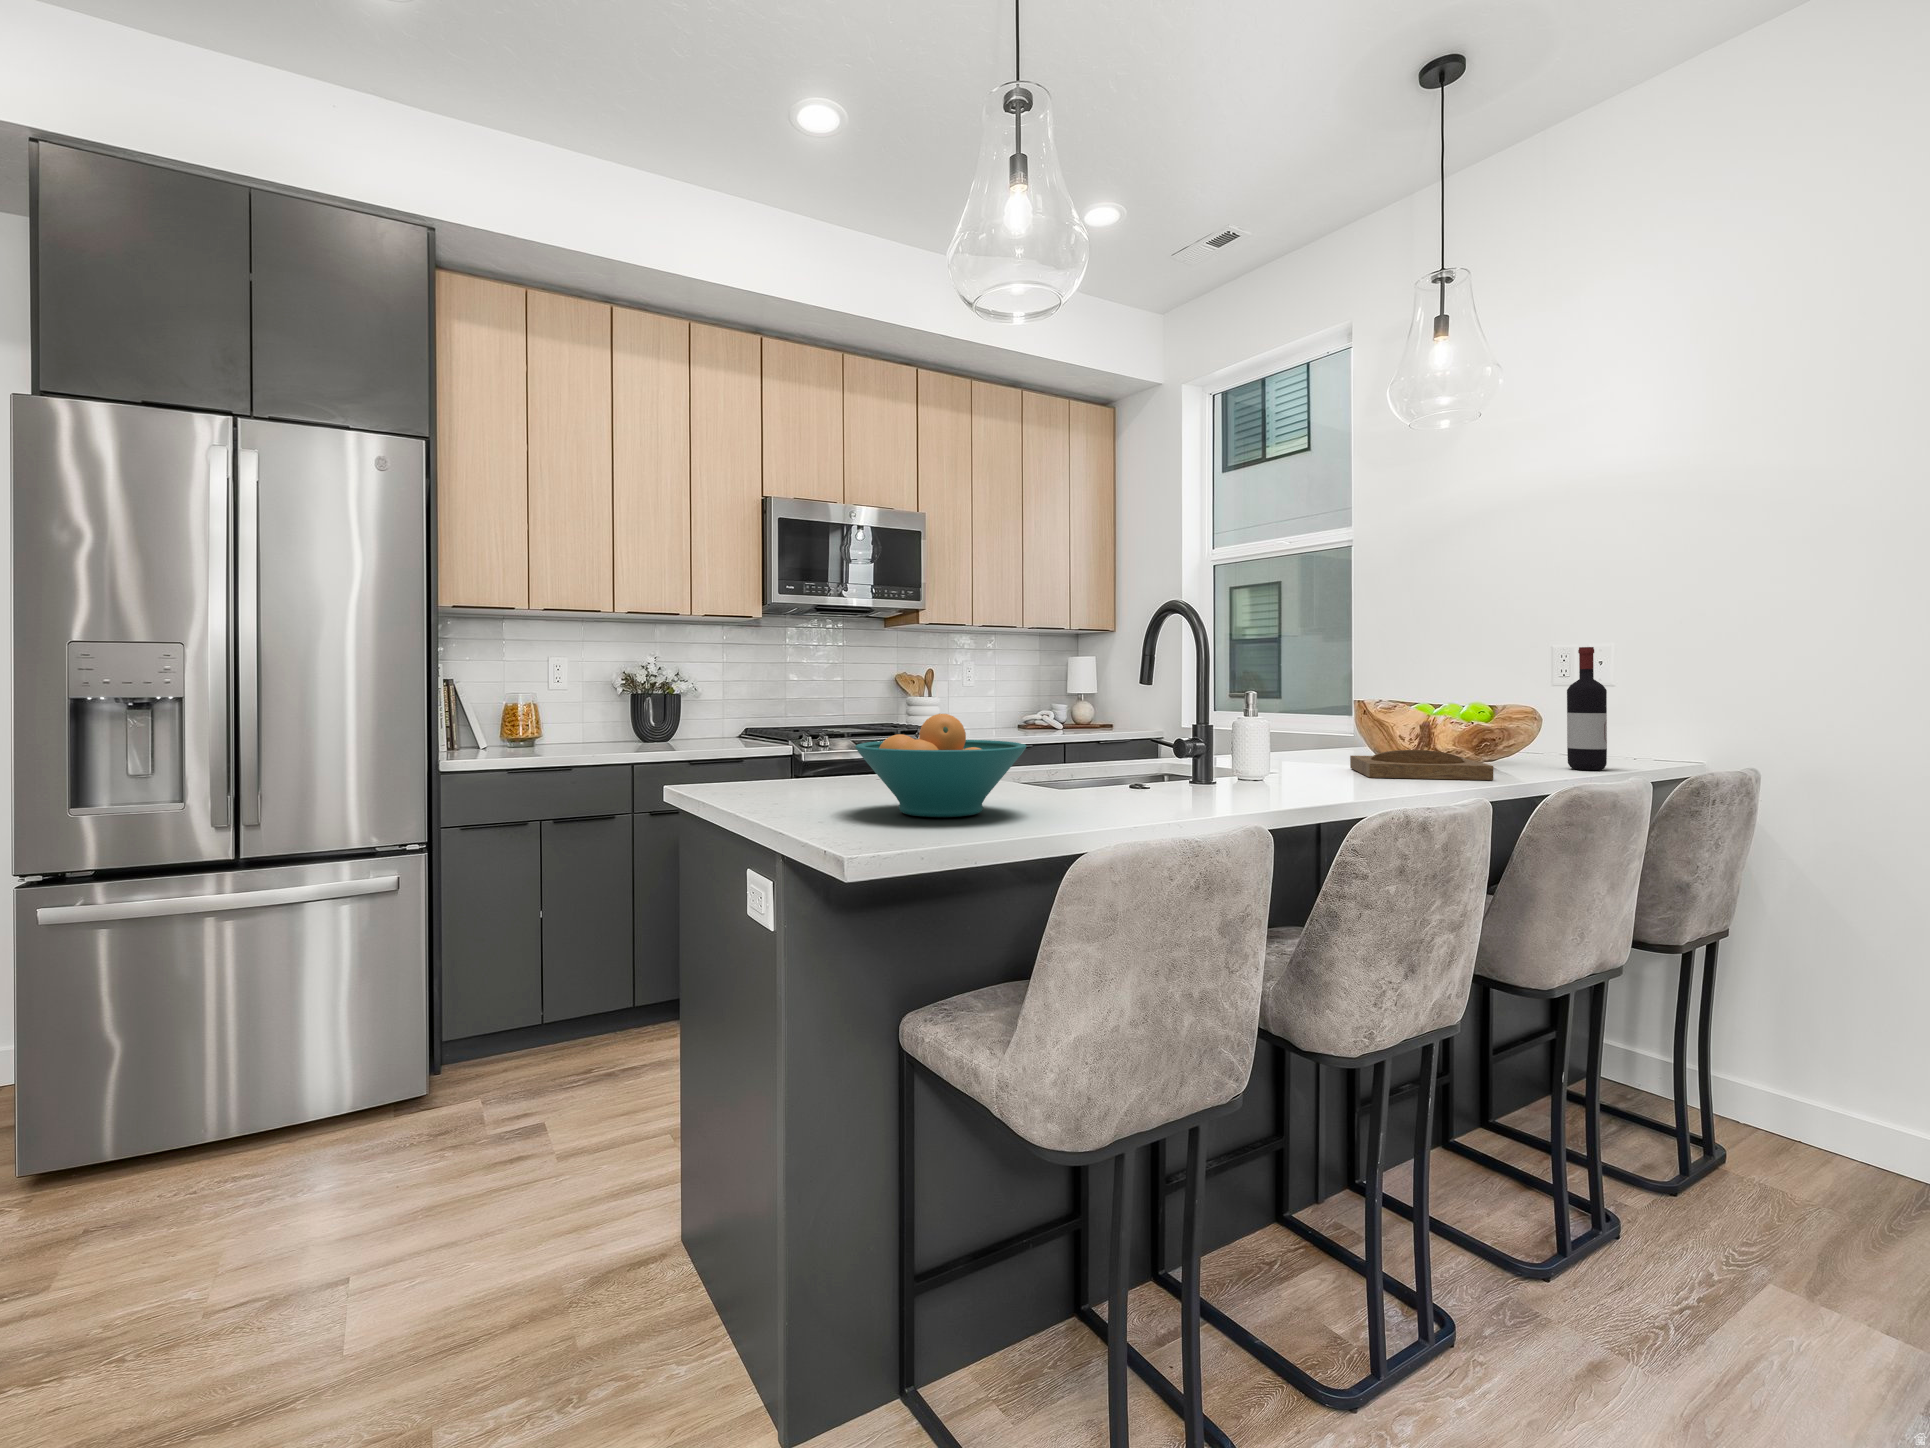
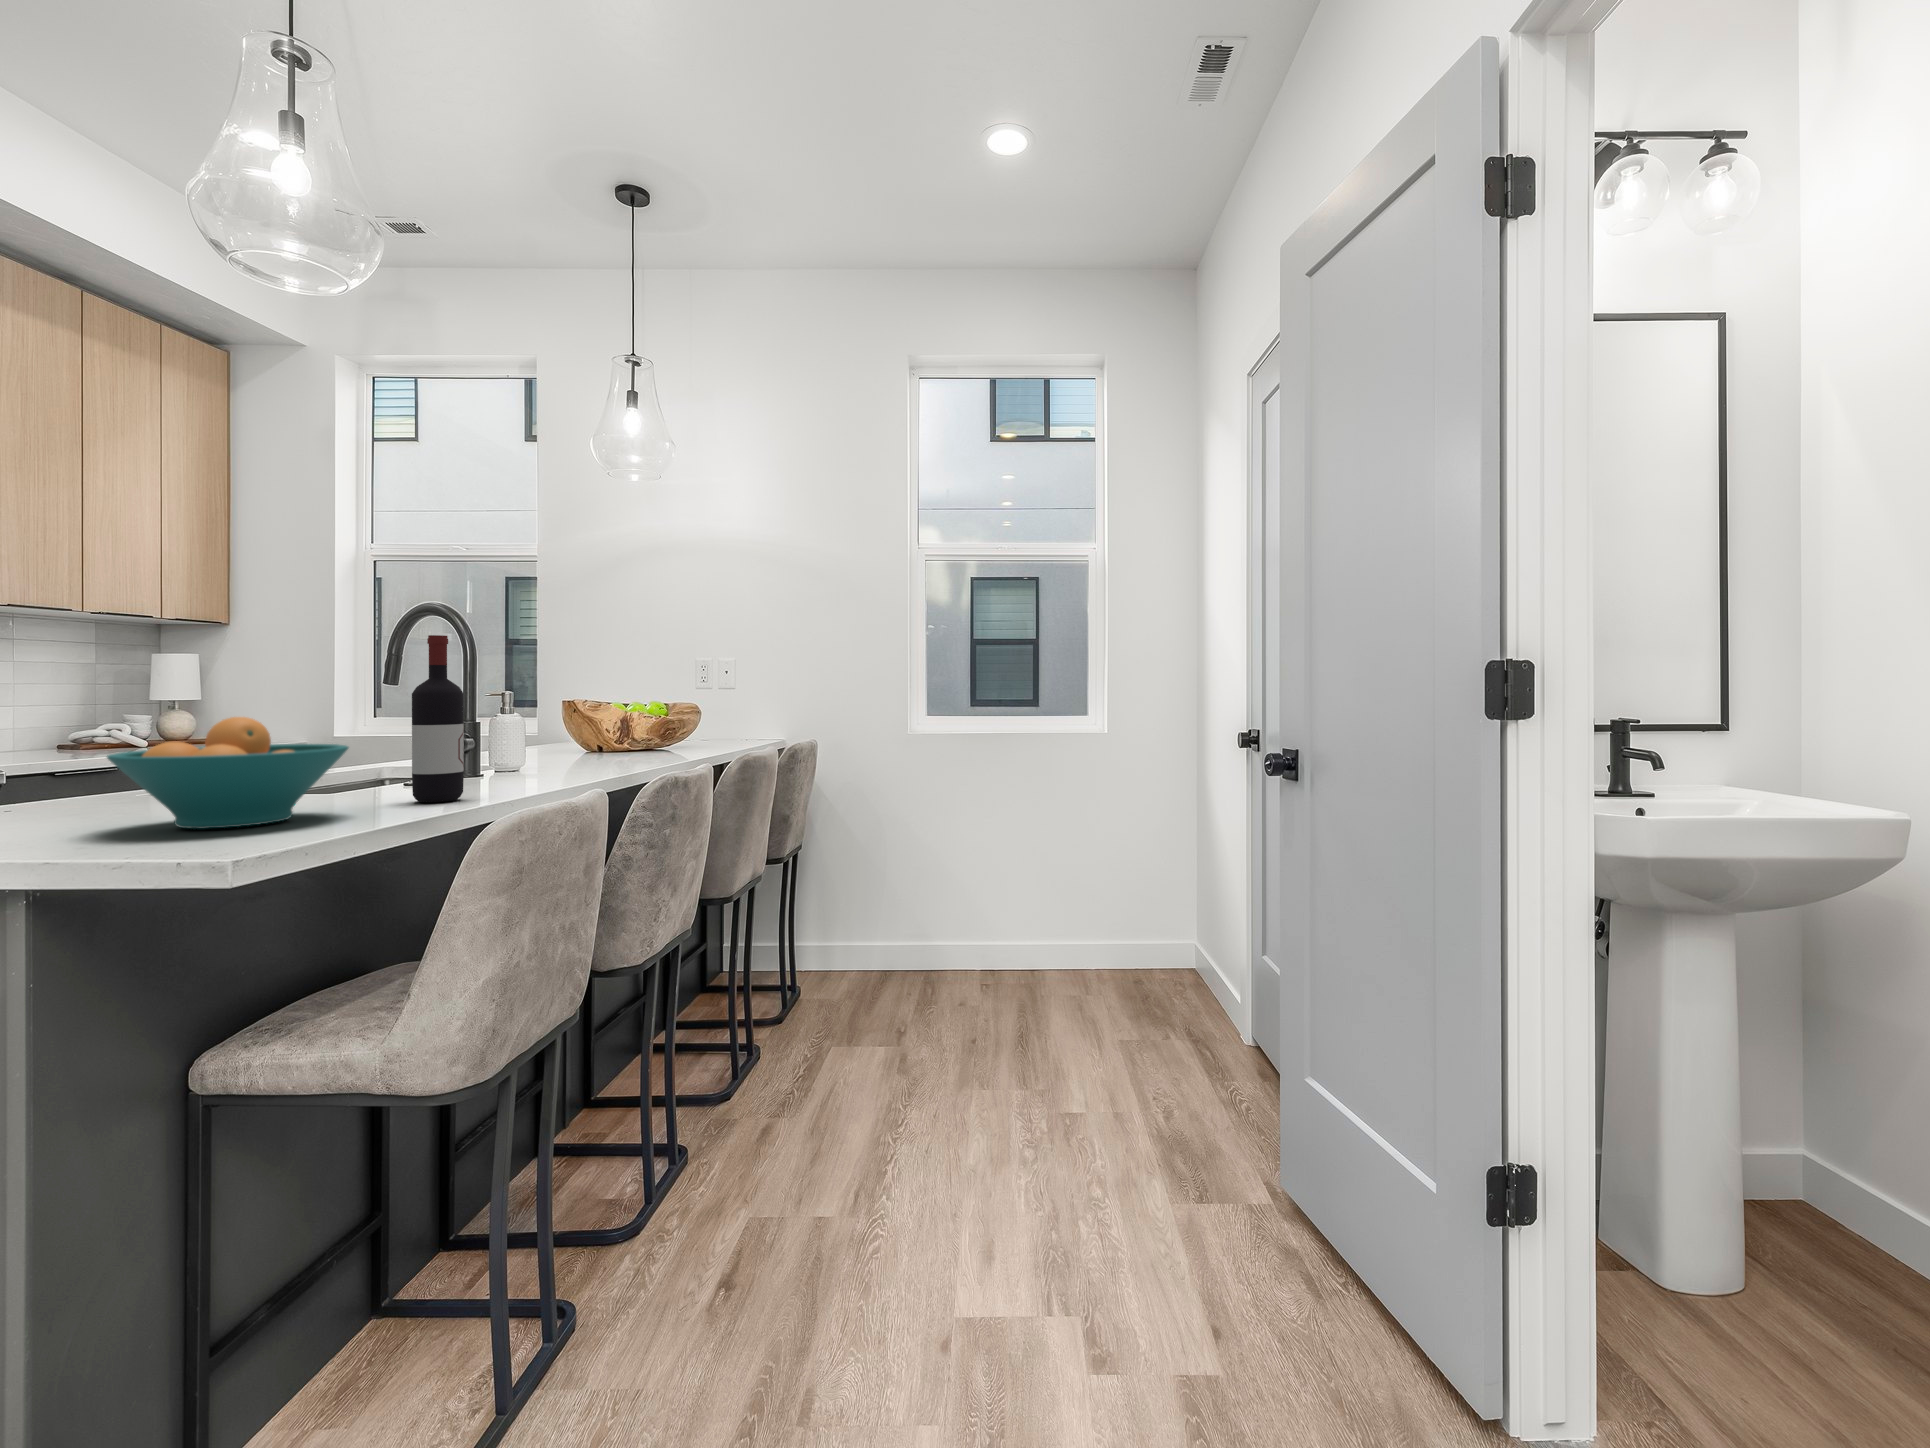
wine bottle: present [1567,647,1607,770] -> present [412,635,464,802]
tray: present [1350,750,1493,780] -> none [569,738,685,762]

